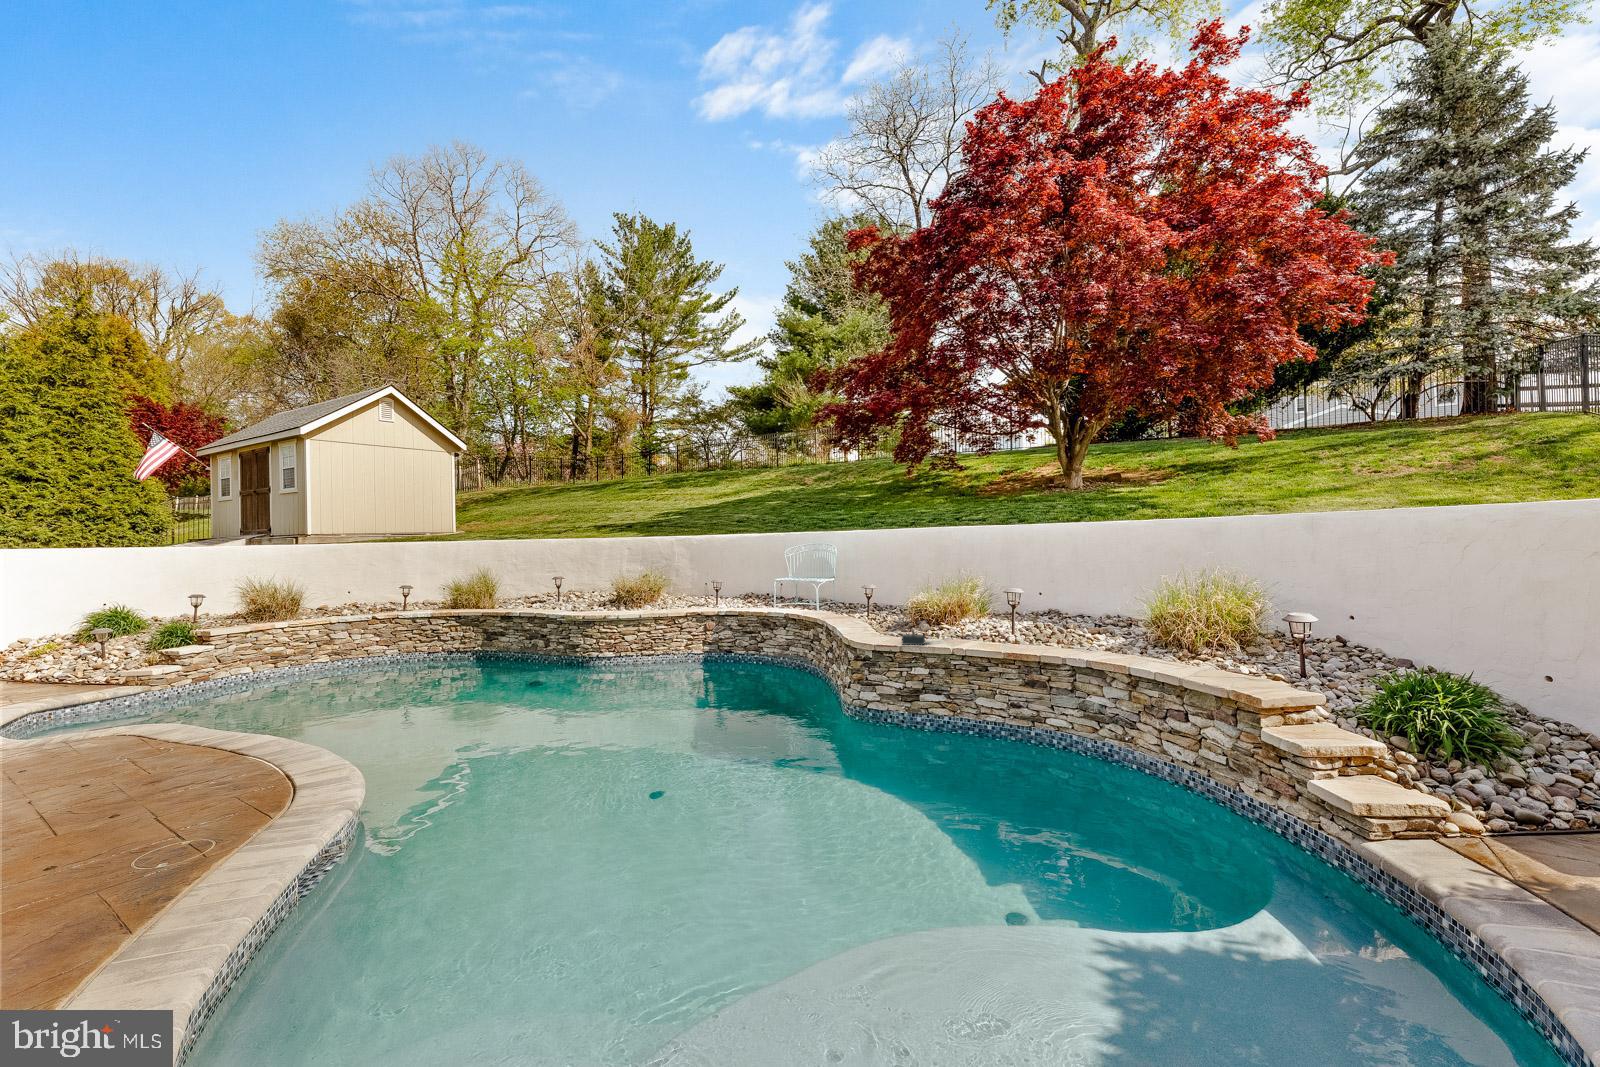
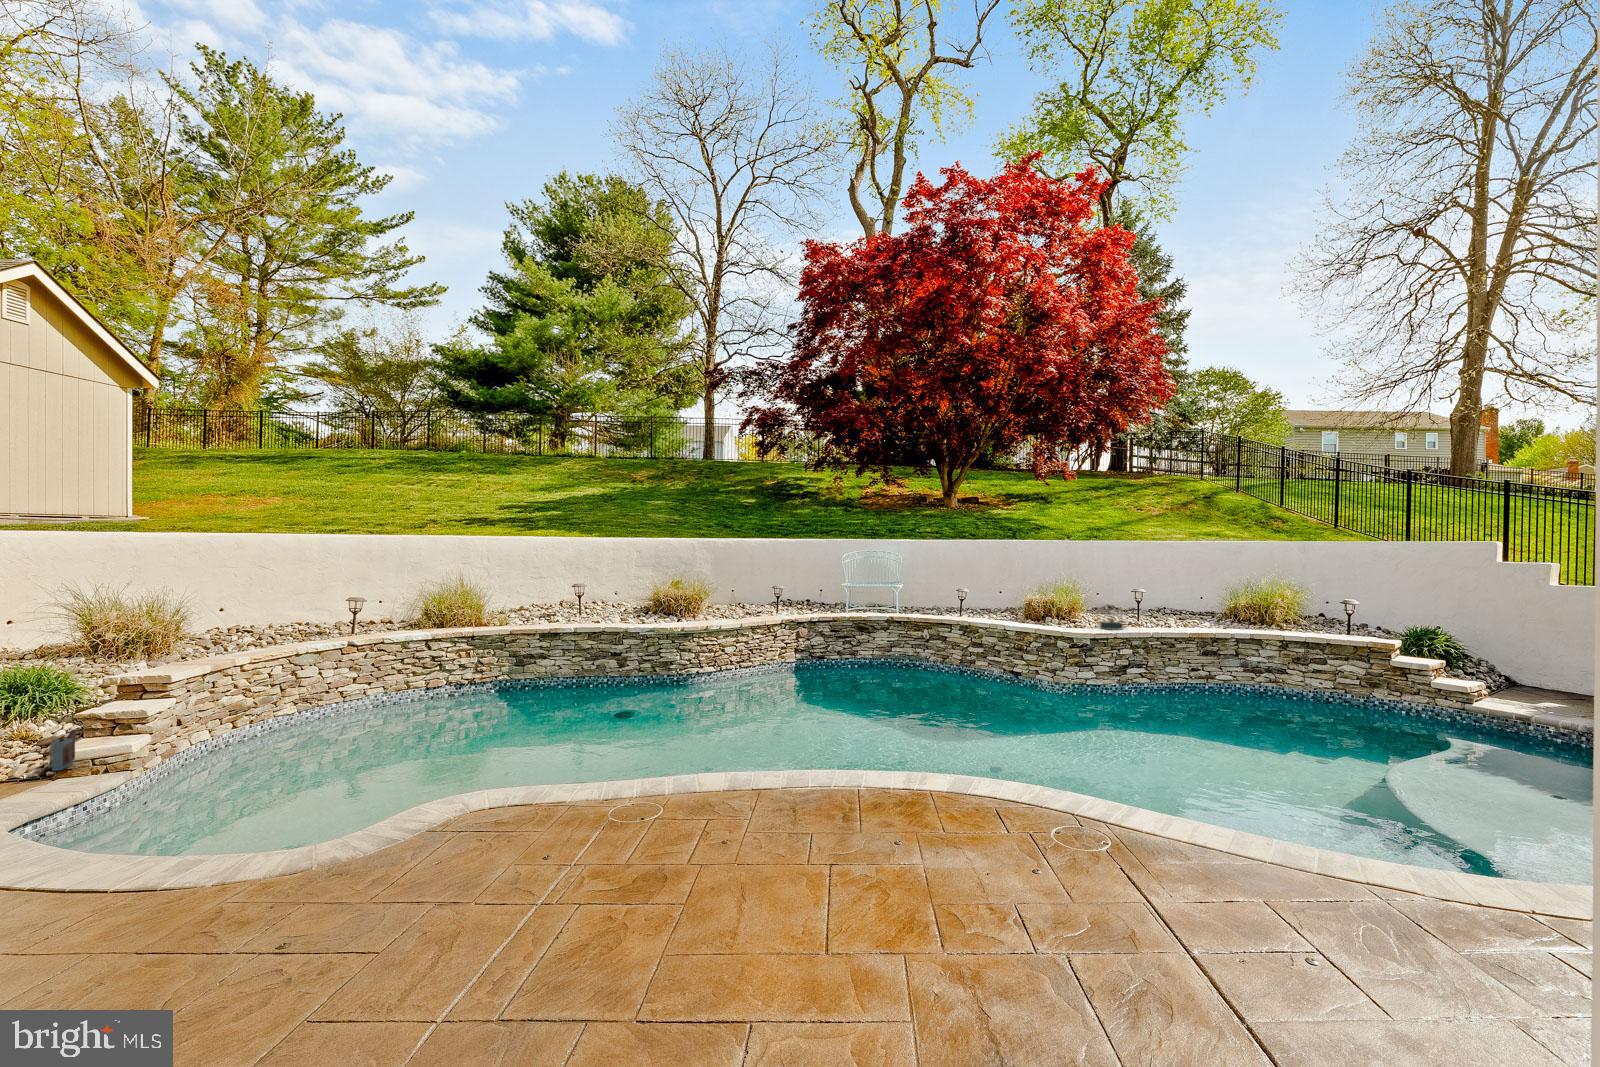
watering can: none [73,661,114,682] -> present [50,730,77,771]

